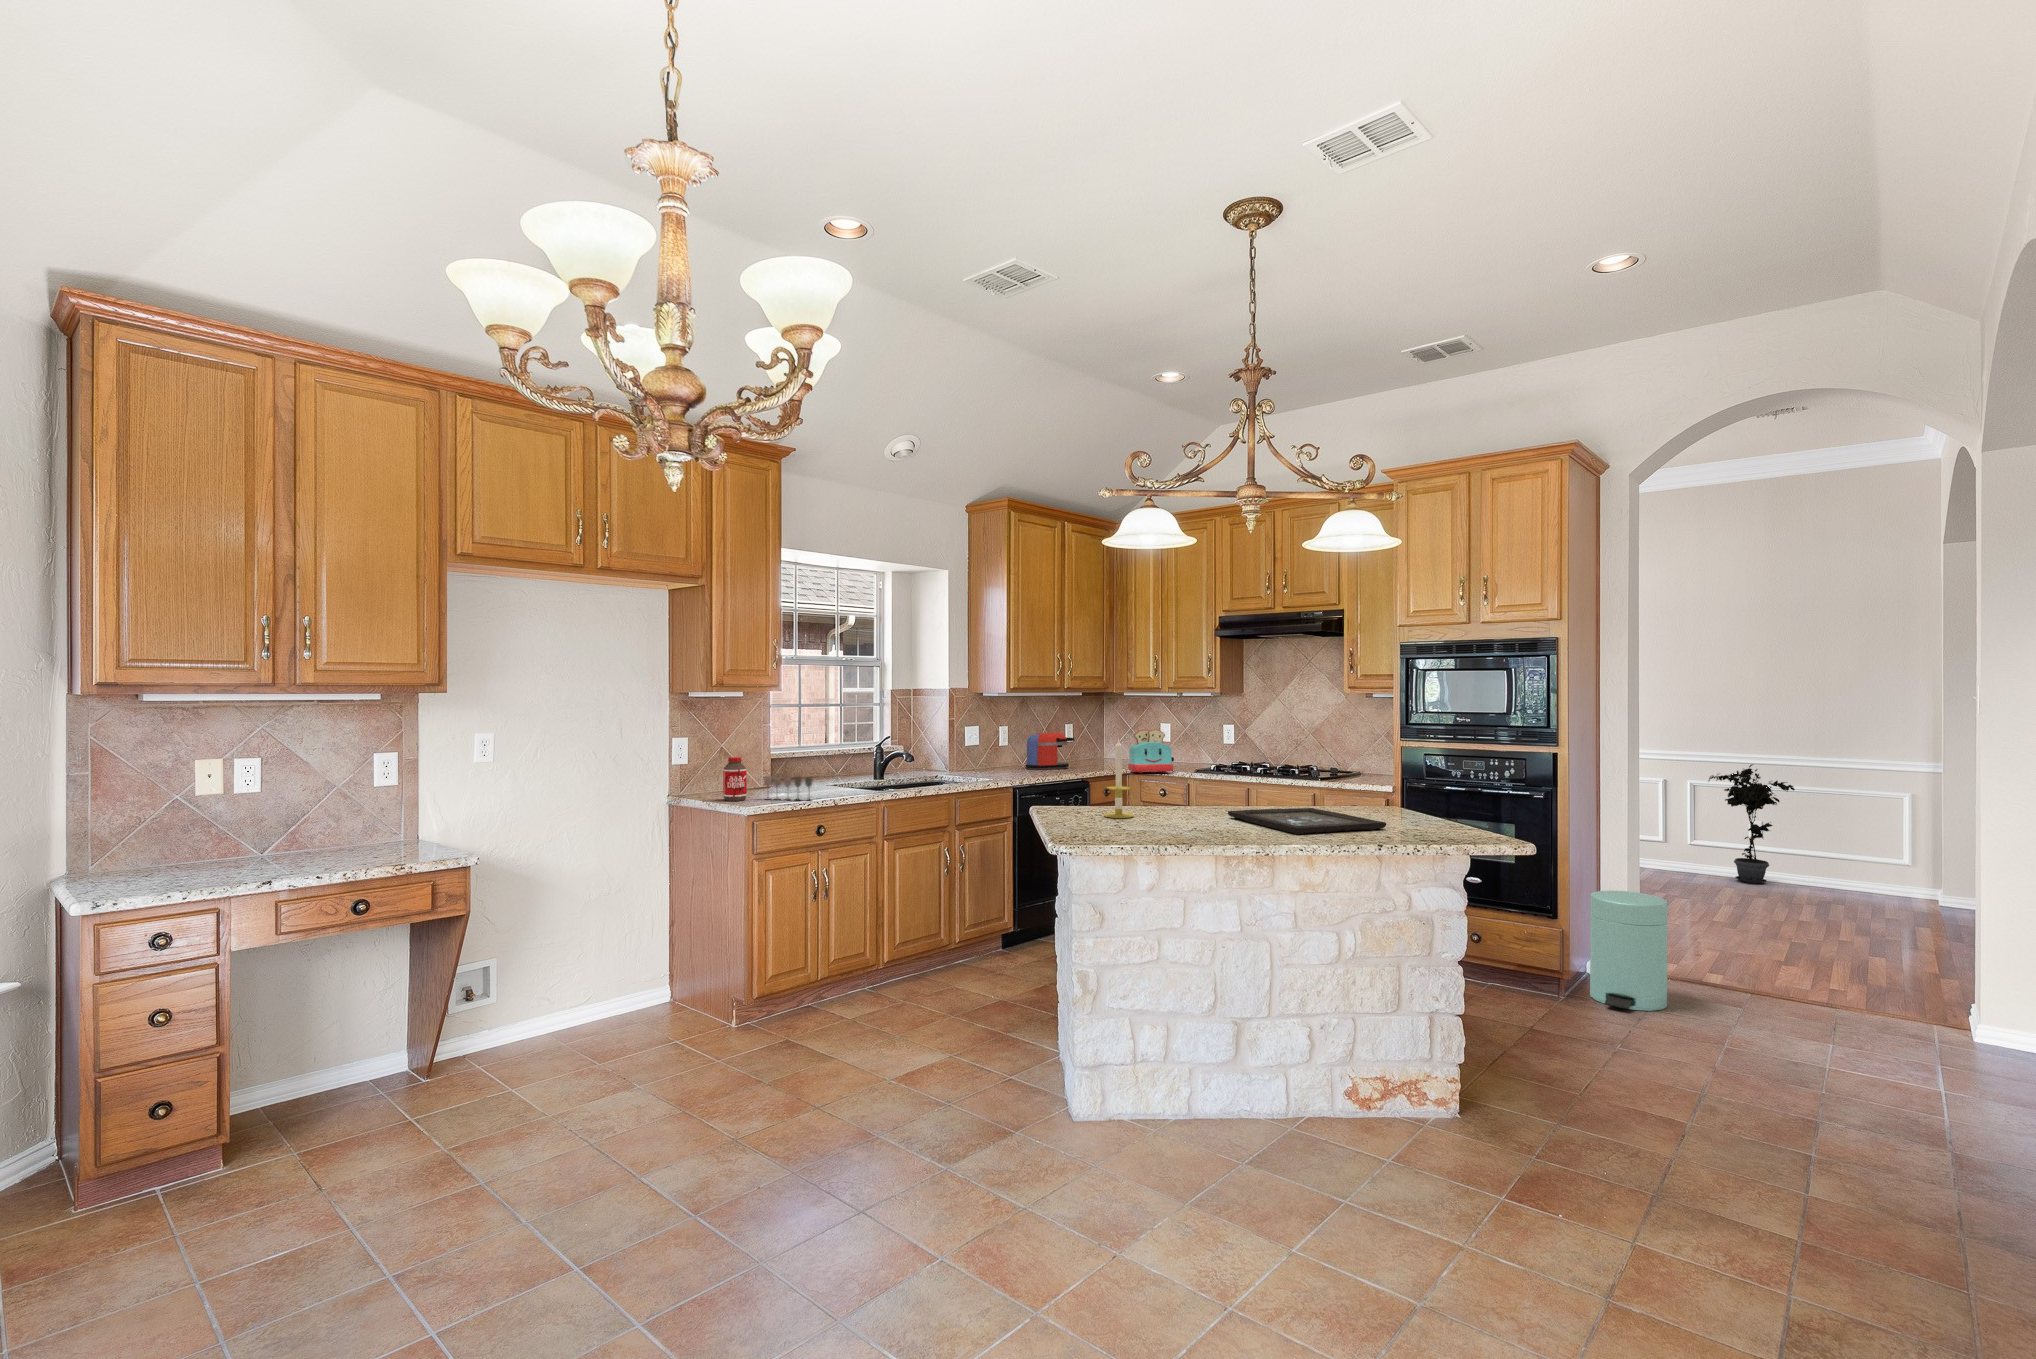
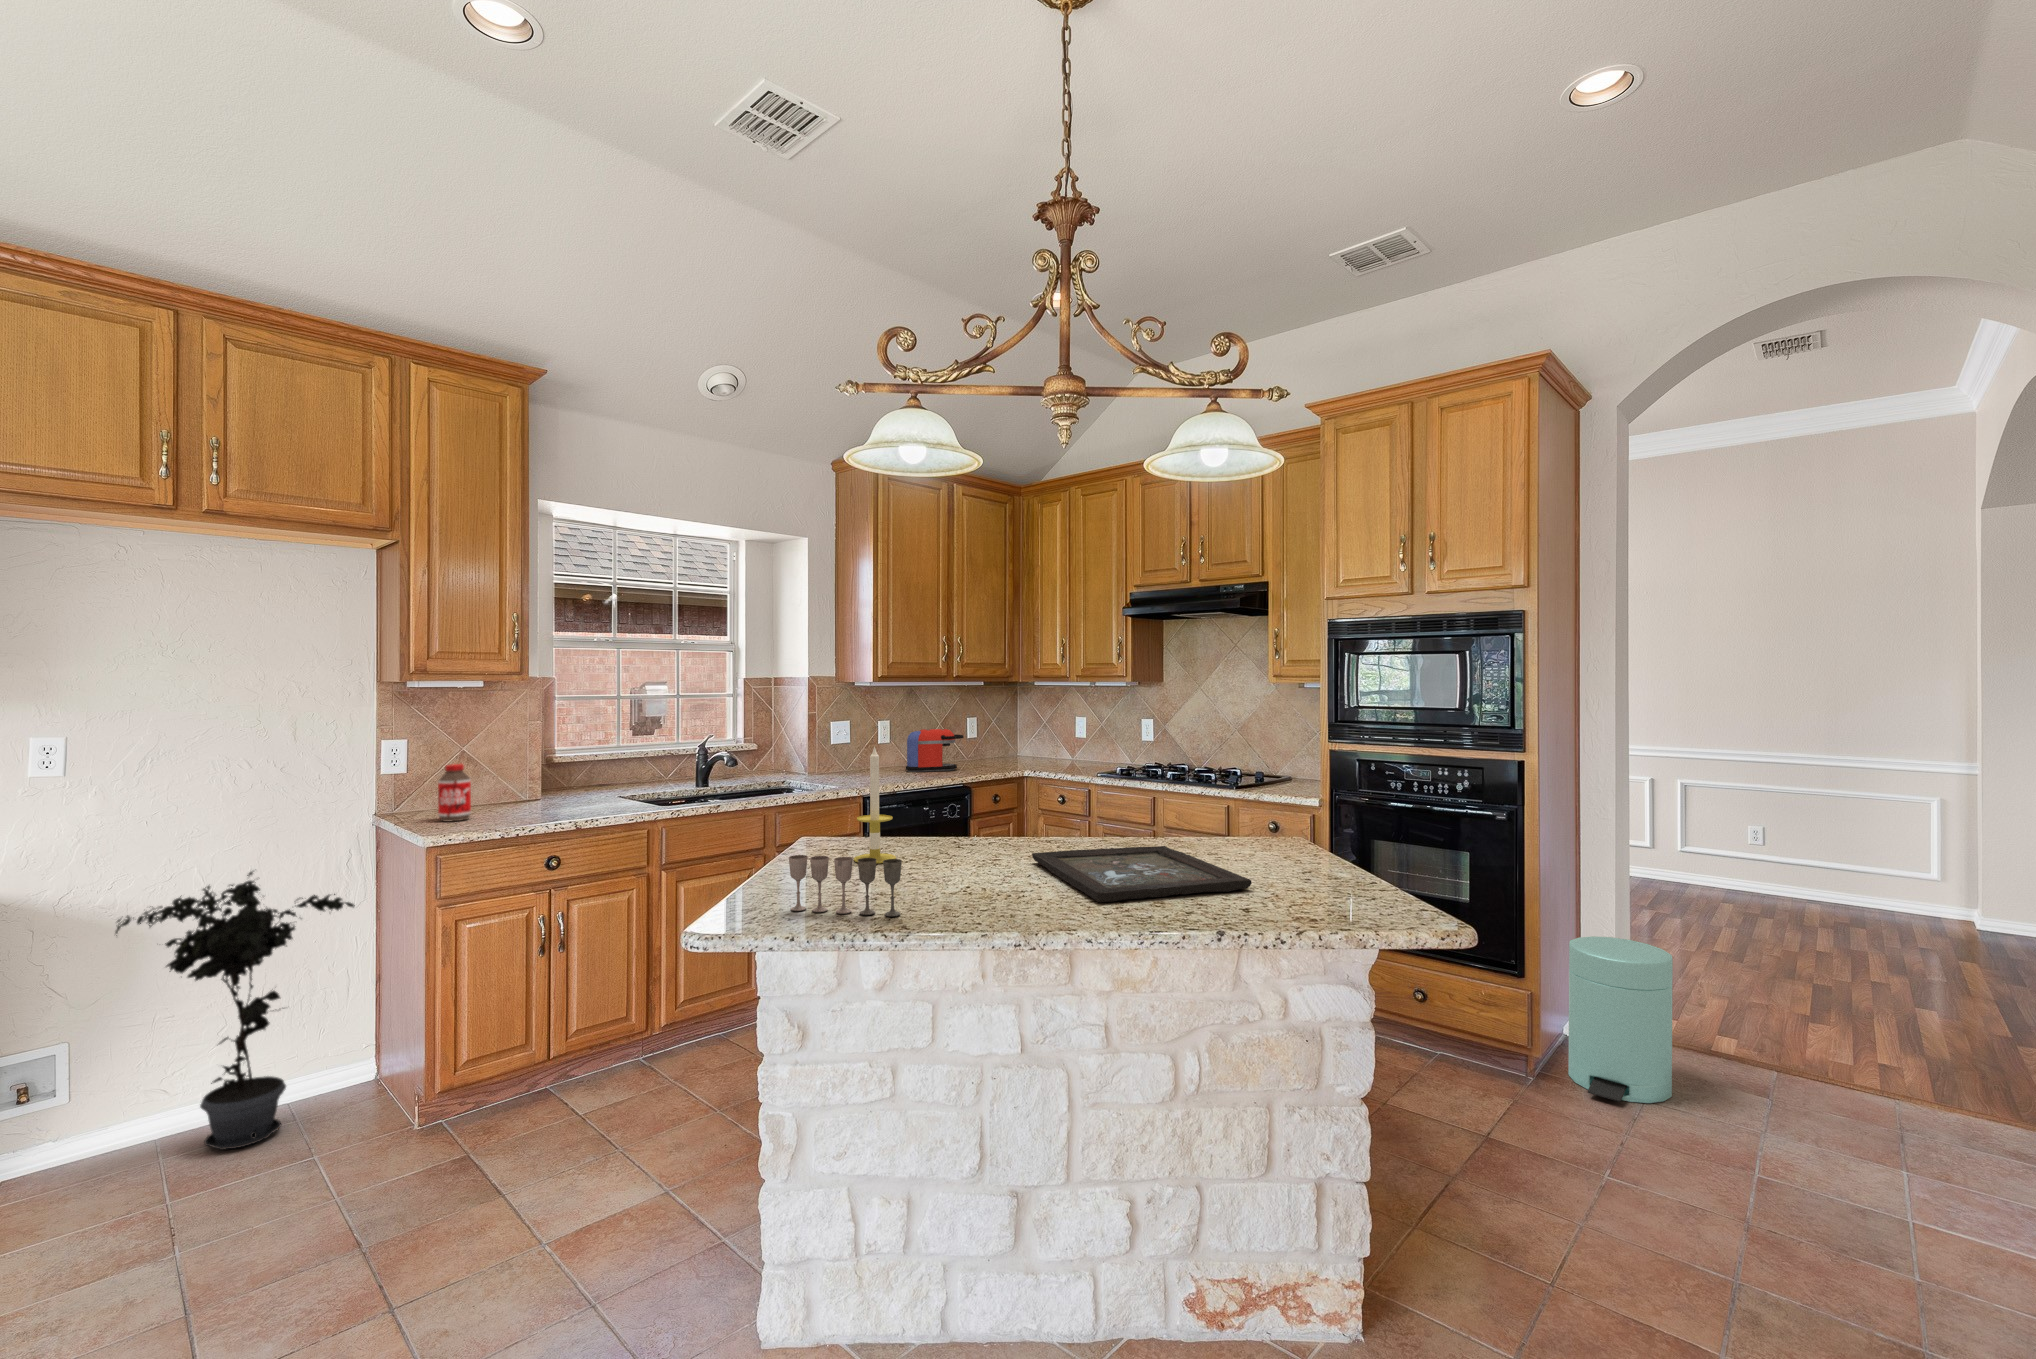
toaster: present [1128,729,1174,773] -> none [1021,725,1073,777]
potted plant: present [1708,764,1795,884] -> present [115,871,355,1150]
wine glass: present [764,776,813,801] -> present [789,855,902,916]

